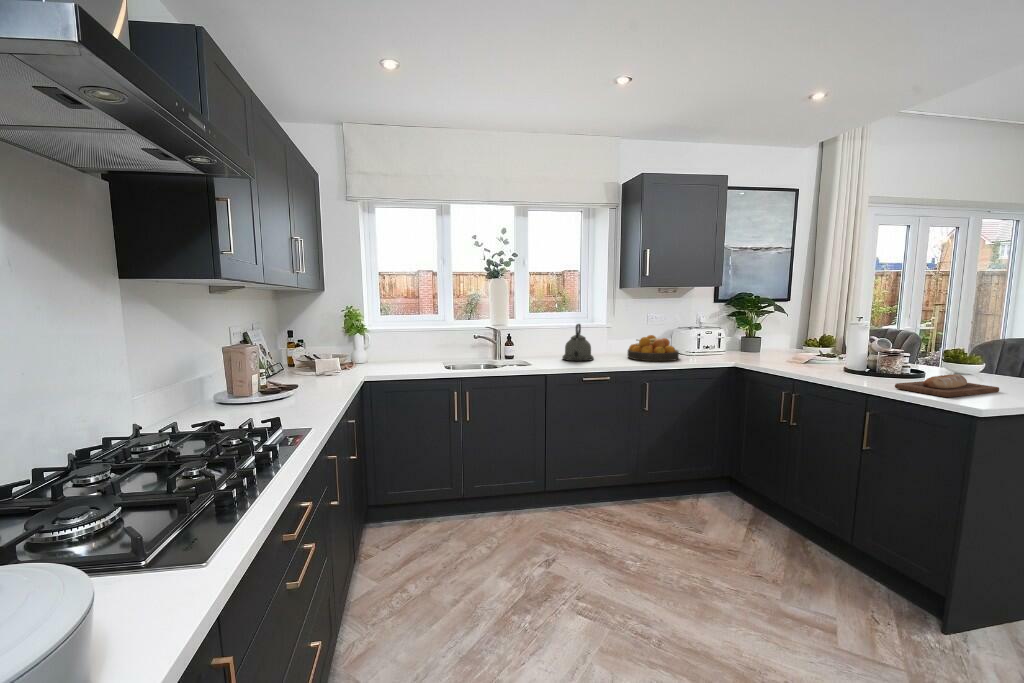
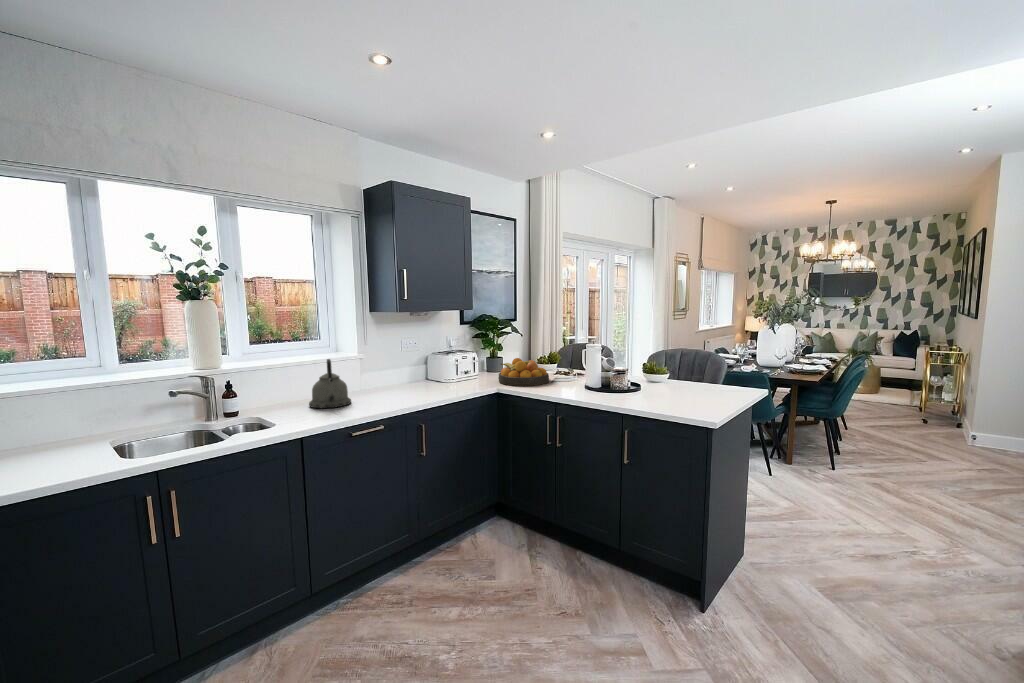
fruit bowl: present [628,335,679,361] -> present [498,358,549,386]
bread loaf: present [895,374,999,397] -> none [636,383,688,403]

